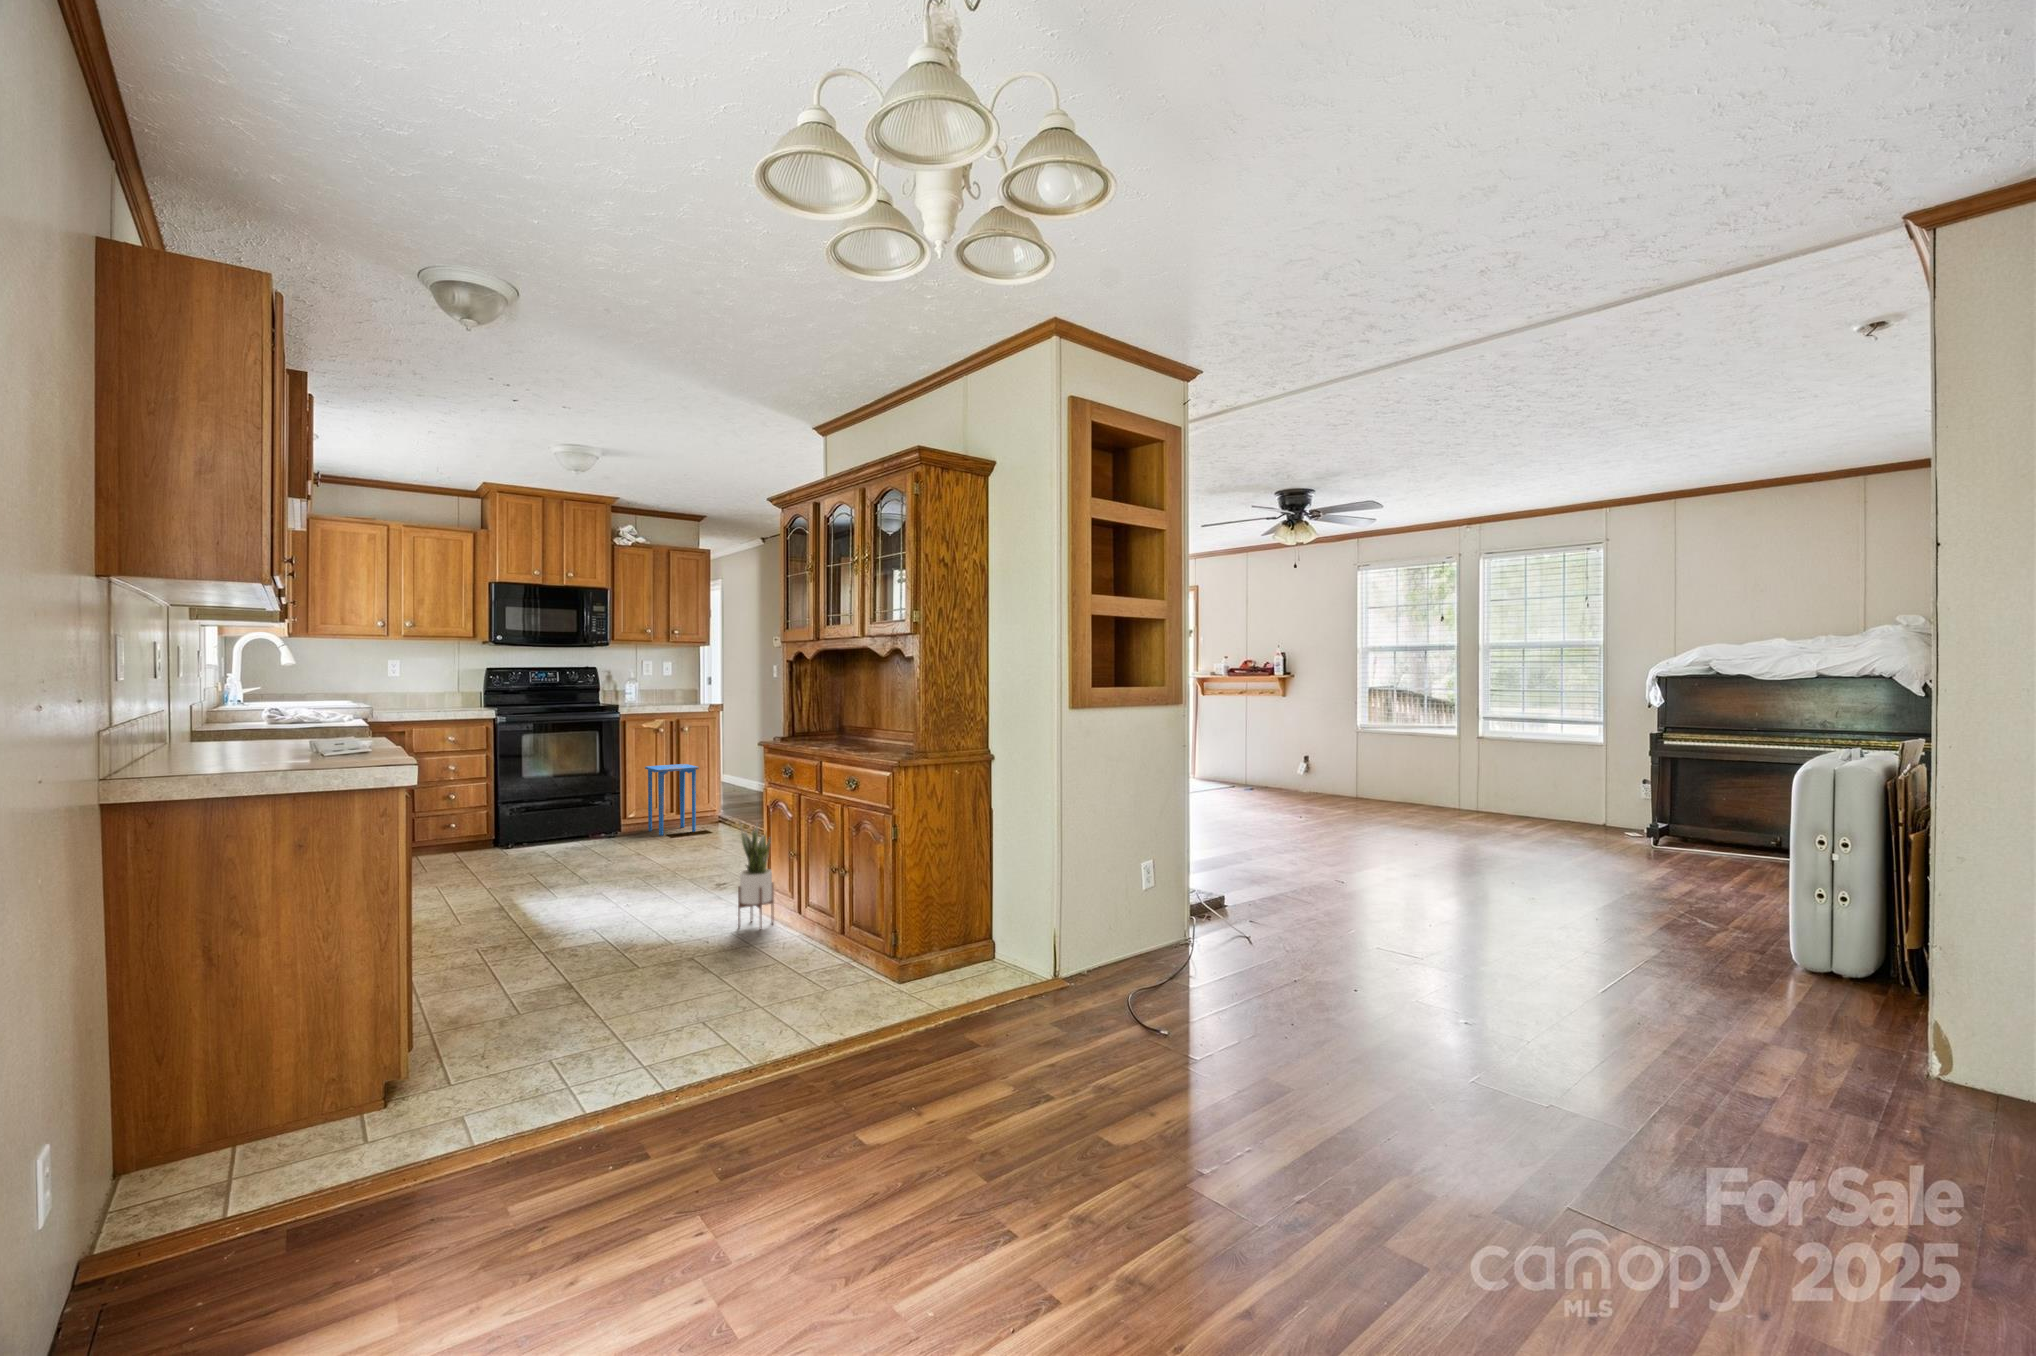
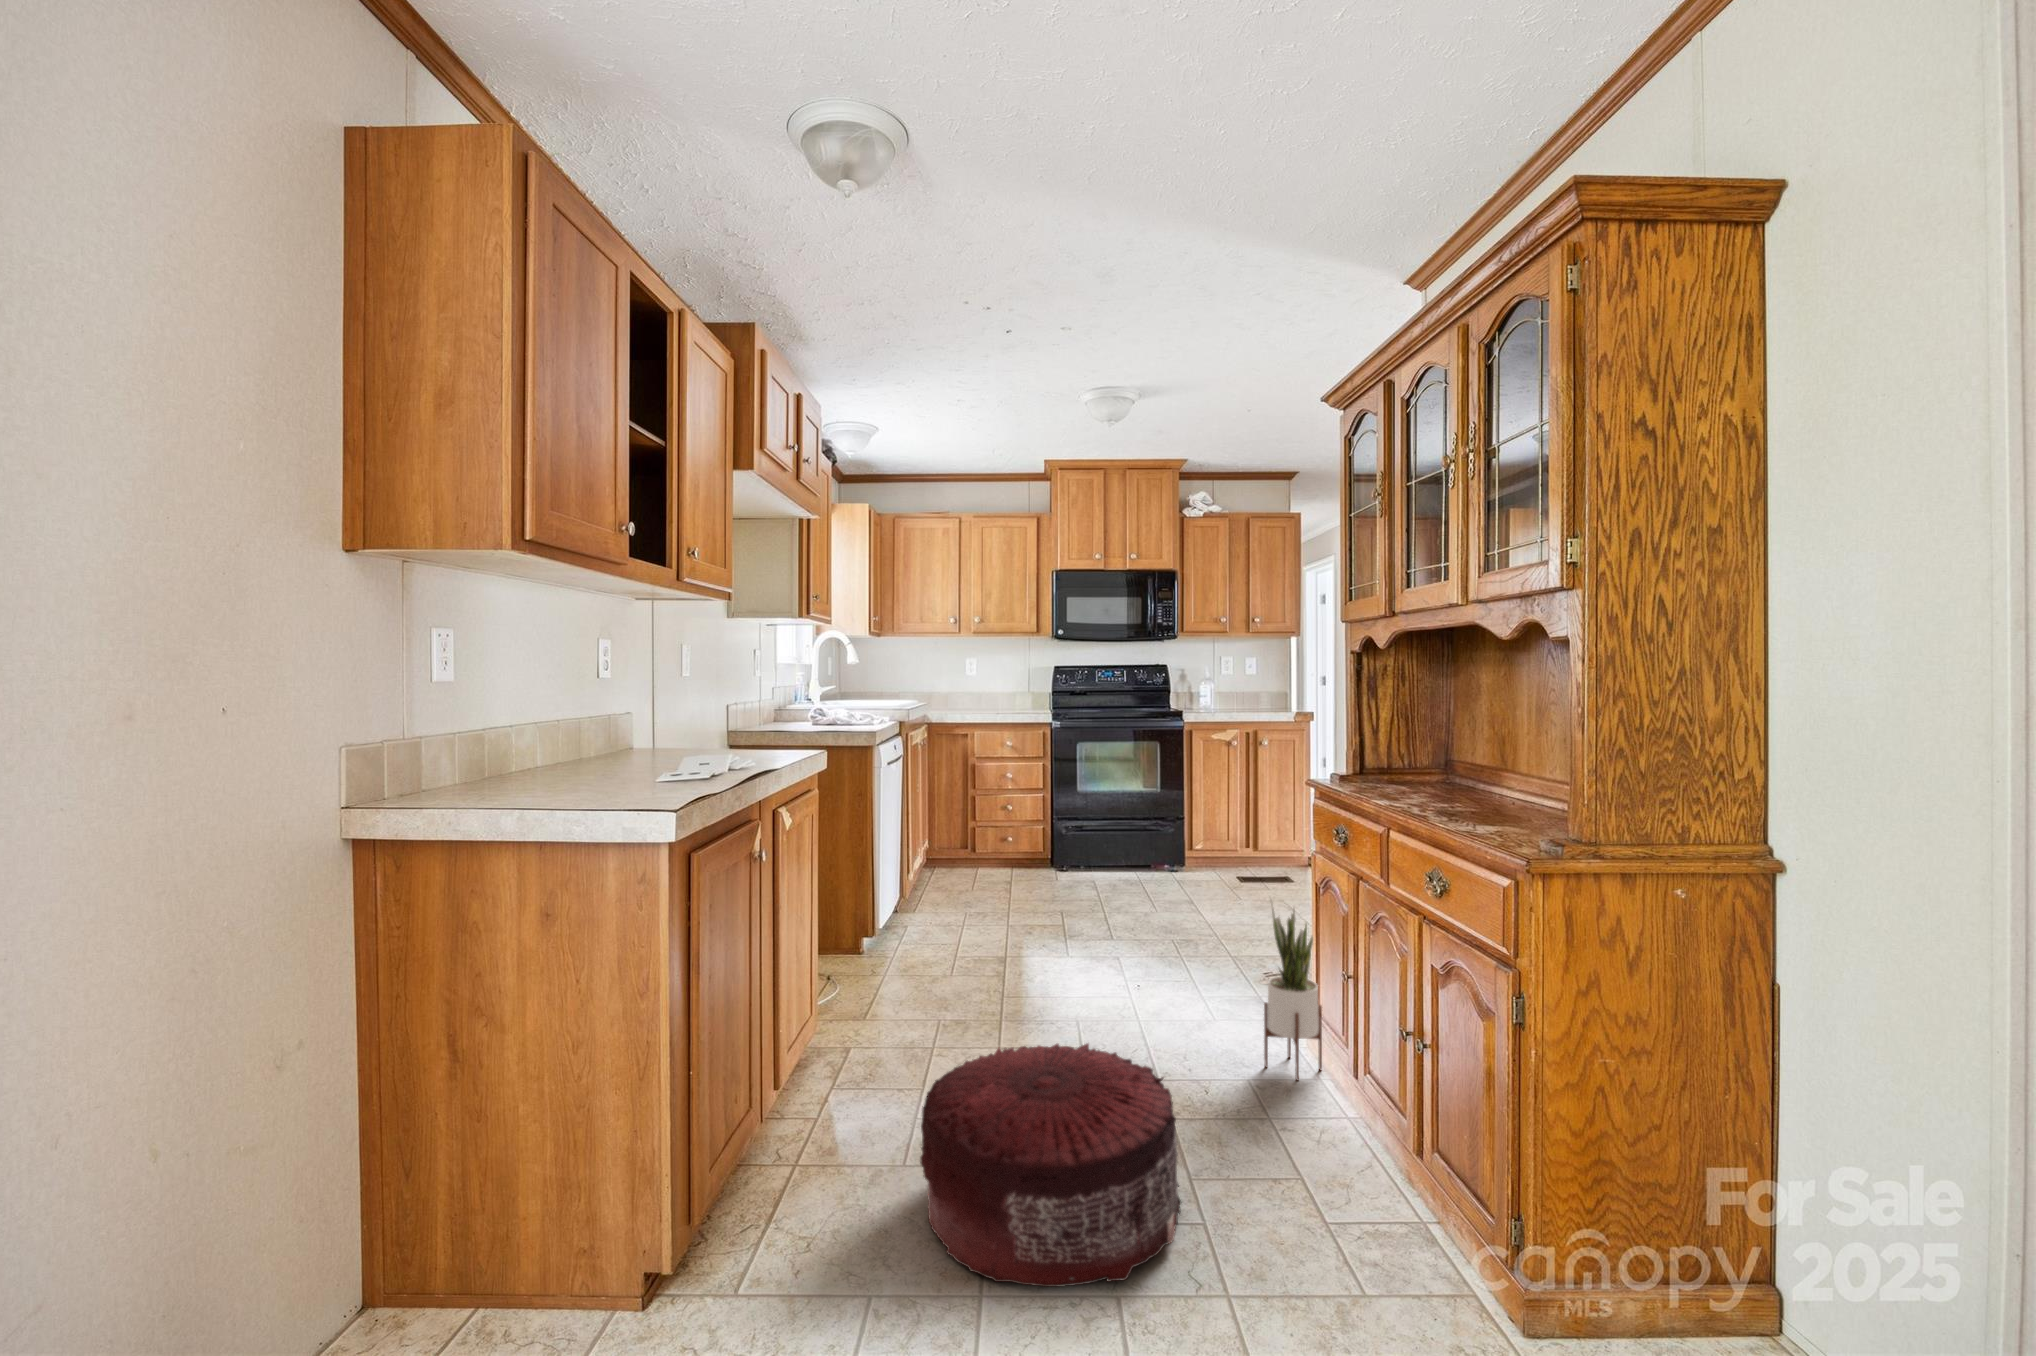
side table: present [645,764,699,836] -> none [1215,786,1278,875]
pouf: none [550,912,722,1038] -> present [920,1044,1181,1287]

